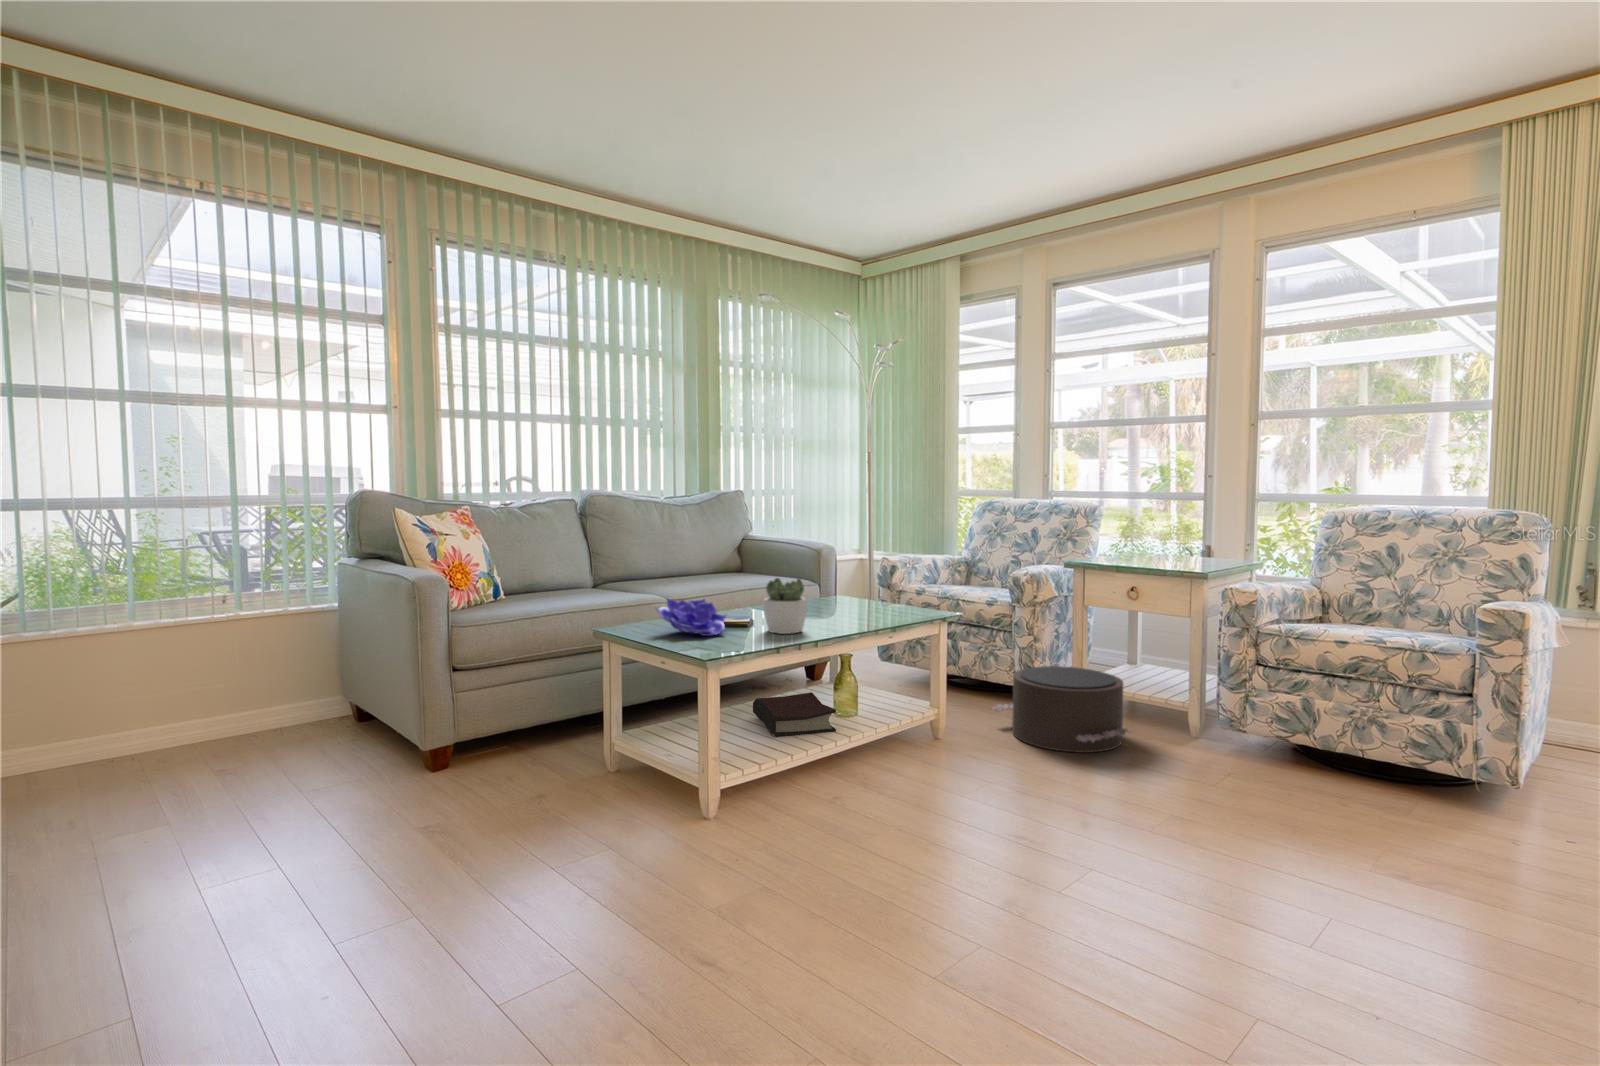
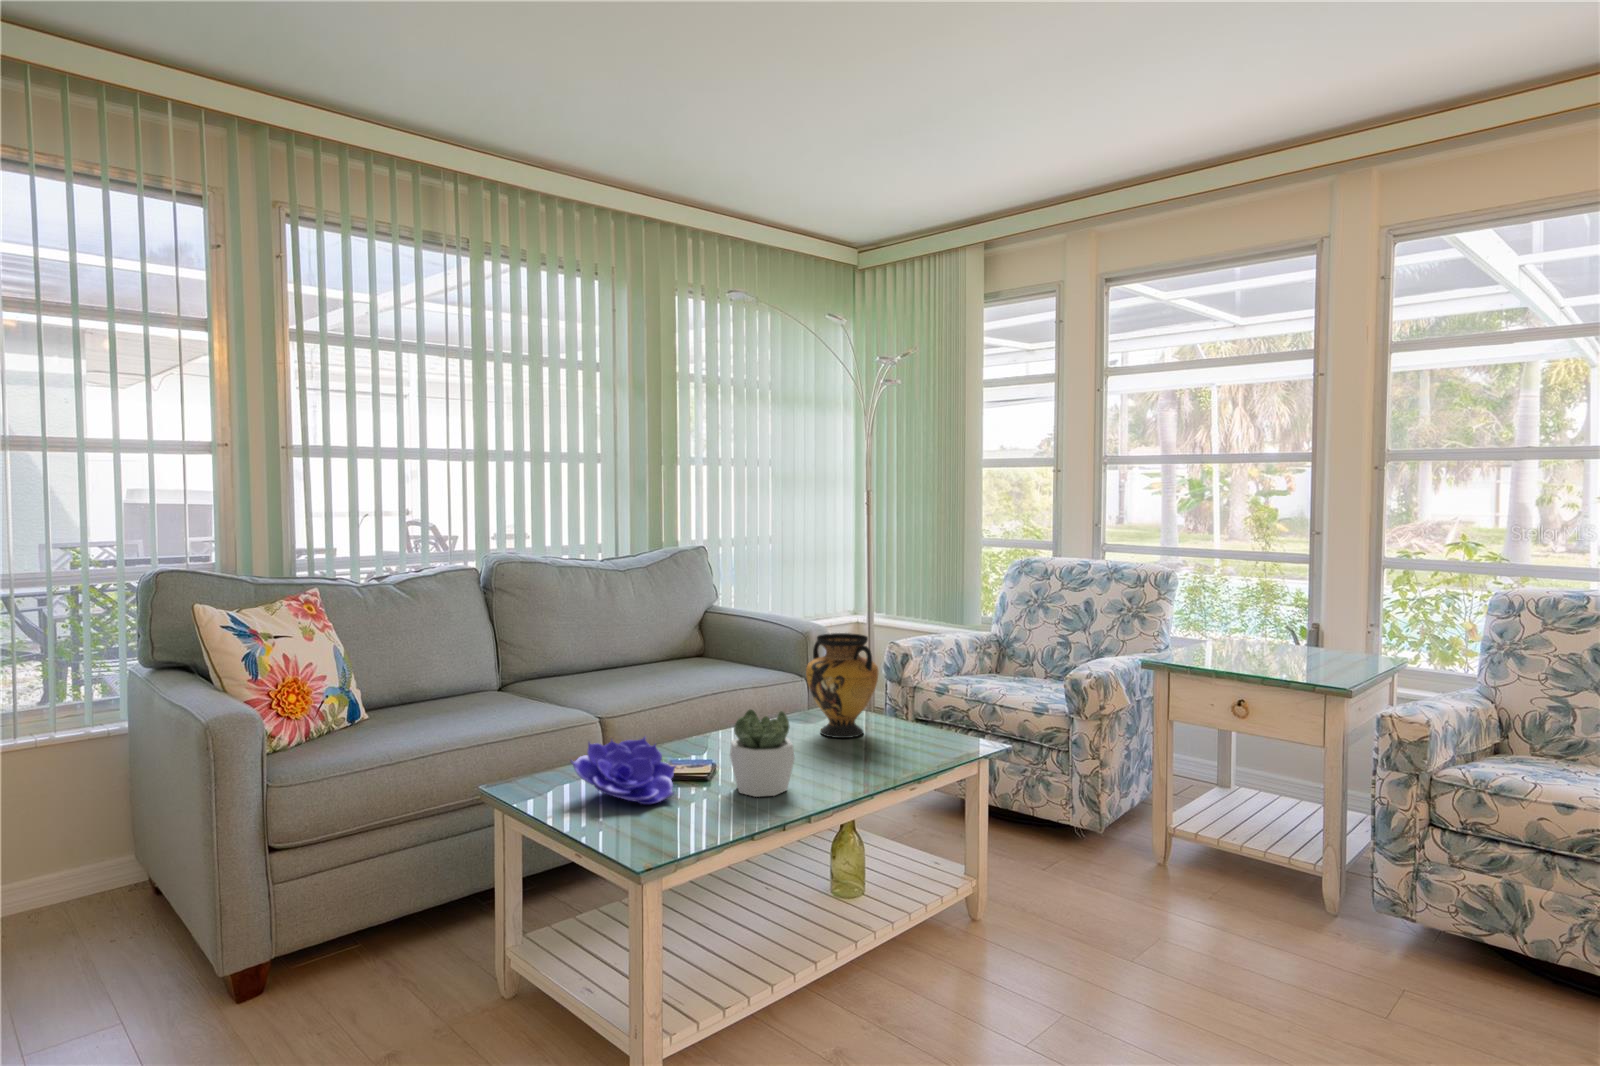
vase: none [817,538,869,610] -> present [806,633,878,738]
pouf: present [994,666,1128,753] -> none [1047,808,1253,950]
hardback book: present [753,692,836,737] -> none [715,860,836,948]

